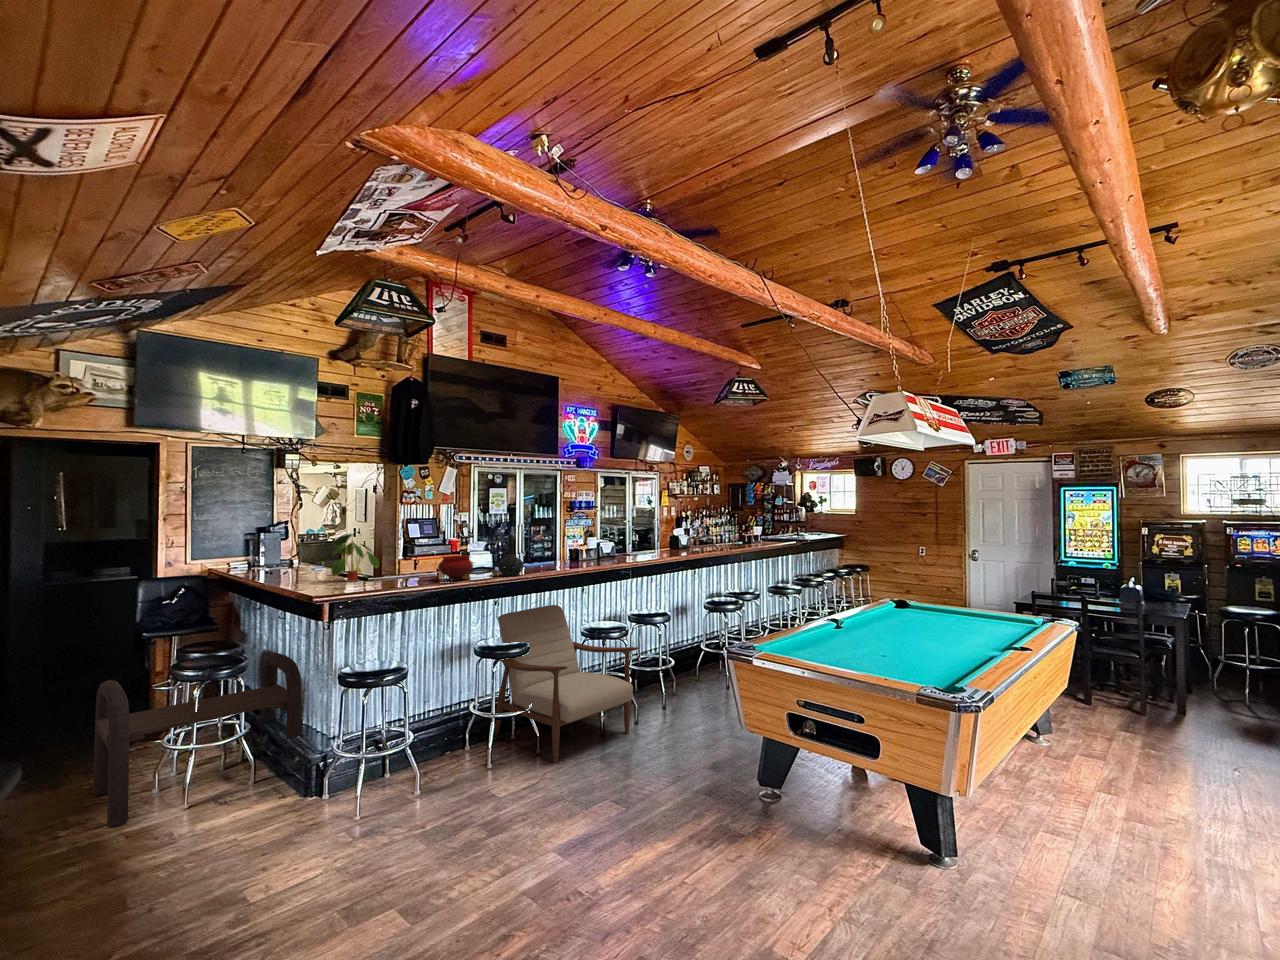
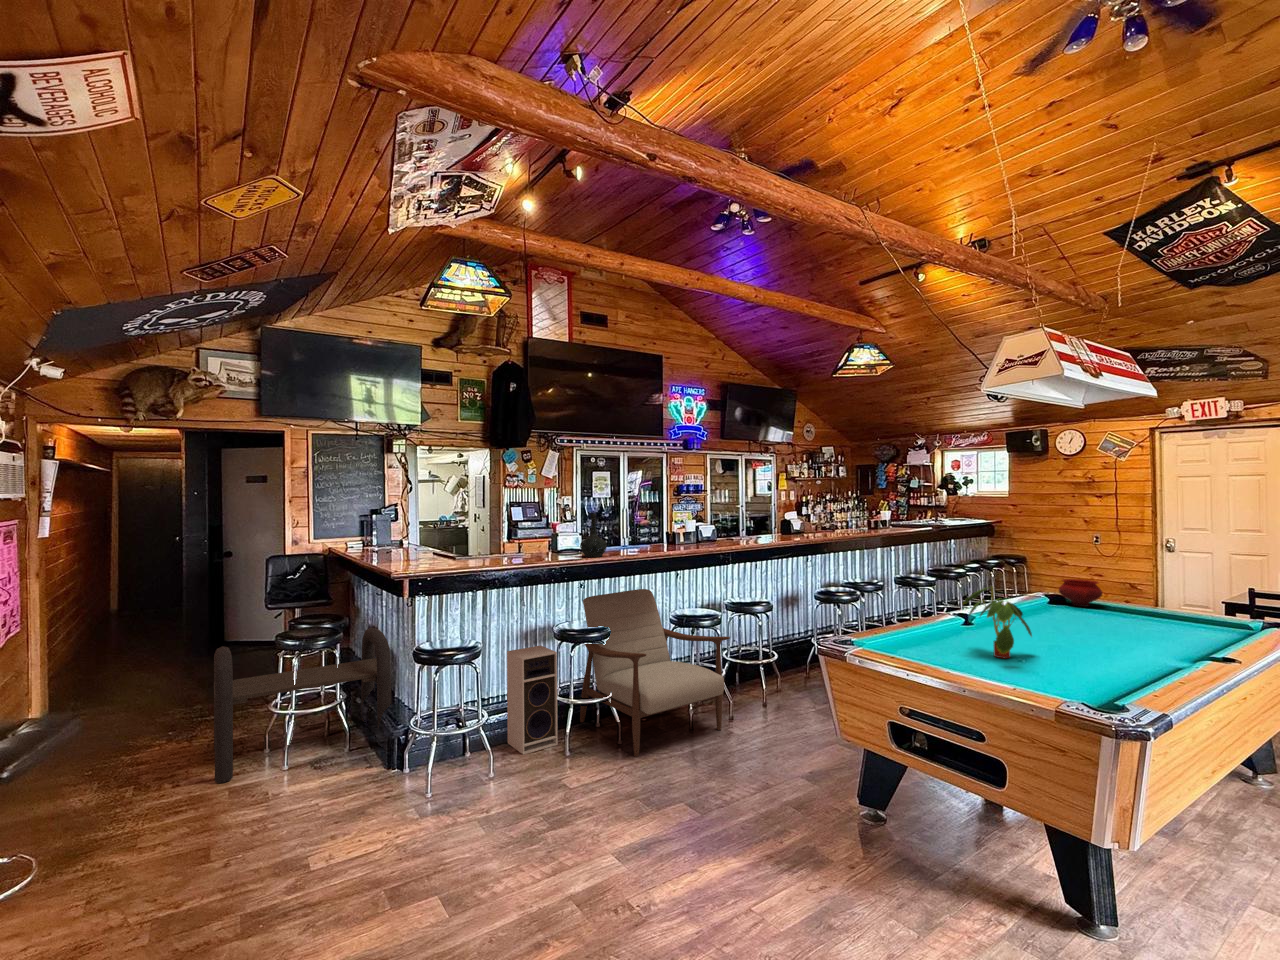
plant: present [331,534,379,582] -> present [963,586,1032,658]
bowl: present [438,555,473,581] -> present [1059,579,1102,607]
speaker: none [426,663,478,771] -> present [507,645,558,755]

